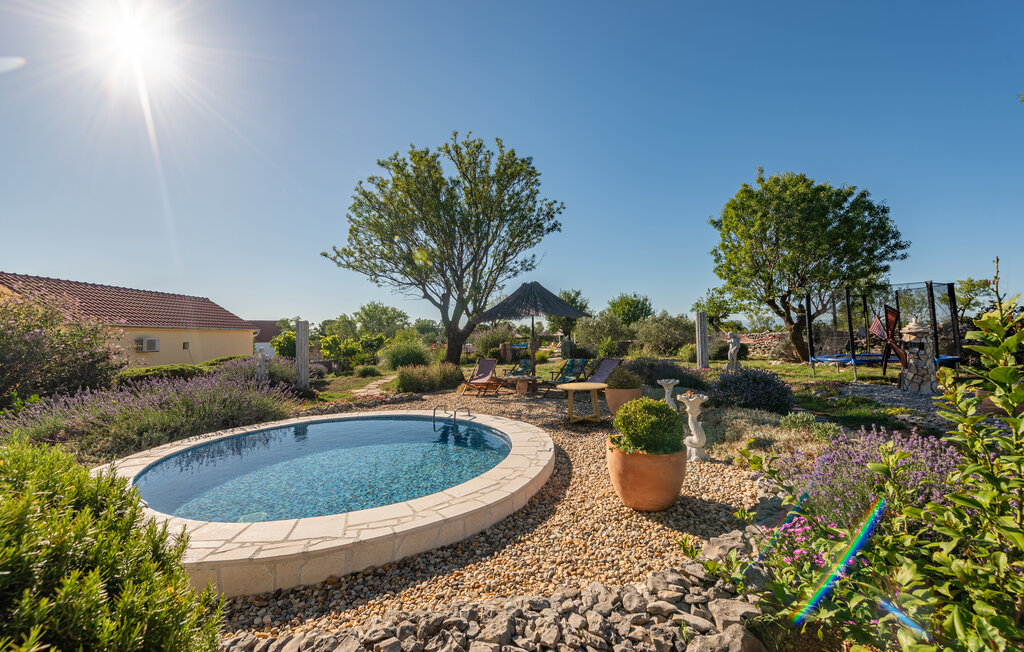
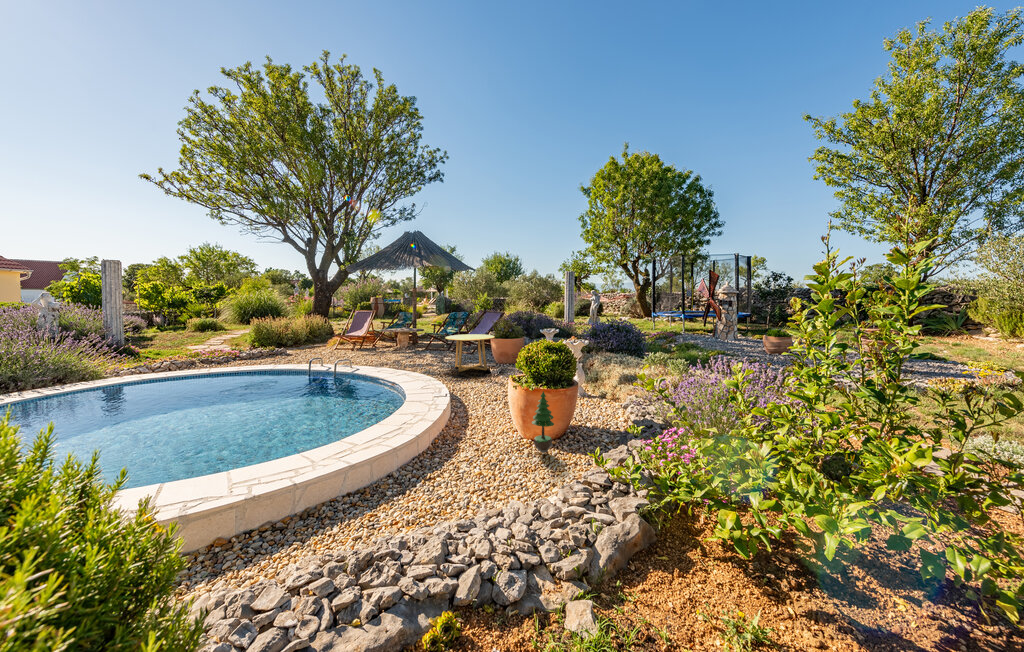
potted tree: none [633,454,660,527] -> present [532,391,554,453]

